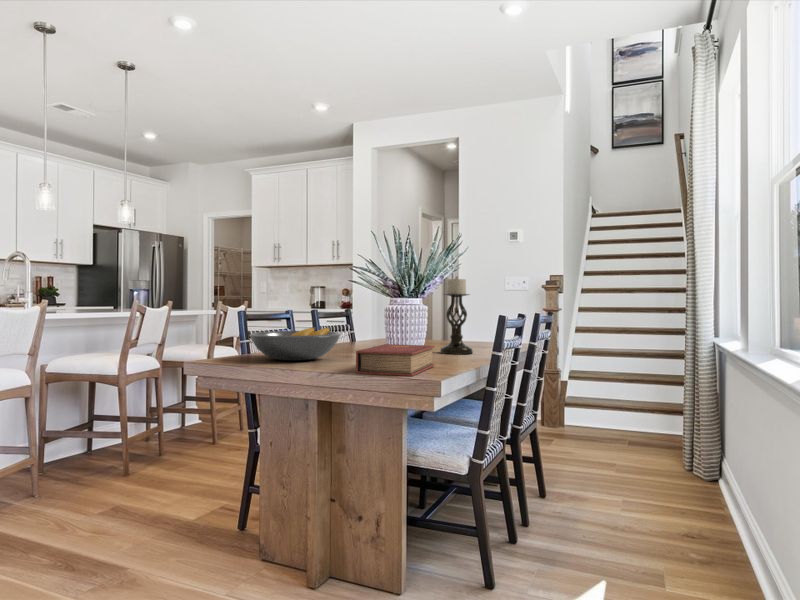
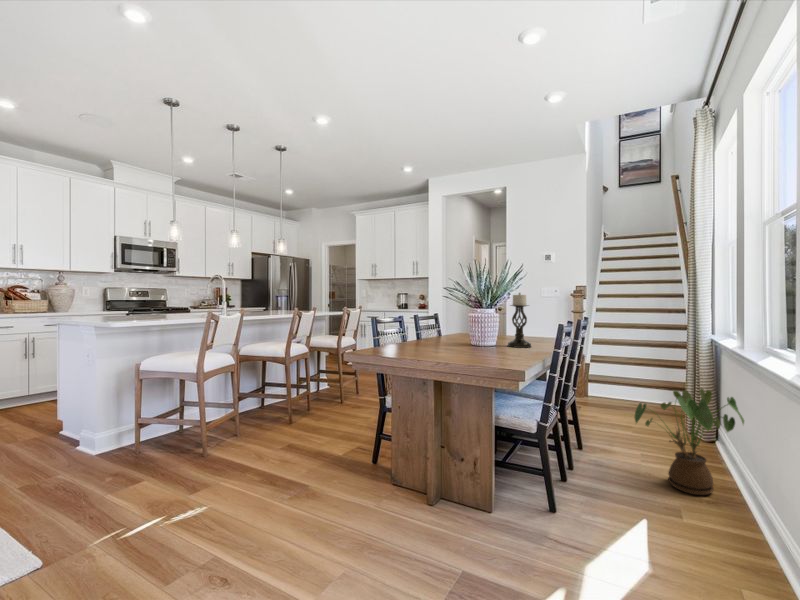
fruit bowl: present [249,327,340,361] -> none [383,330,443,352]
book: present [356,344,435,376] -> none [462,342,512,366]
house plant: none [607,406,745,553] -> present [635,389,744,495]

